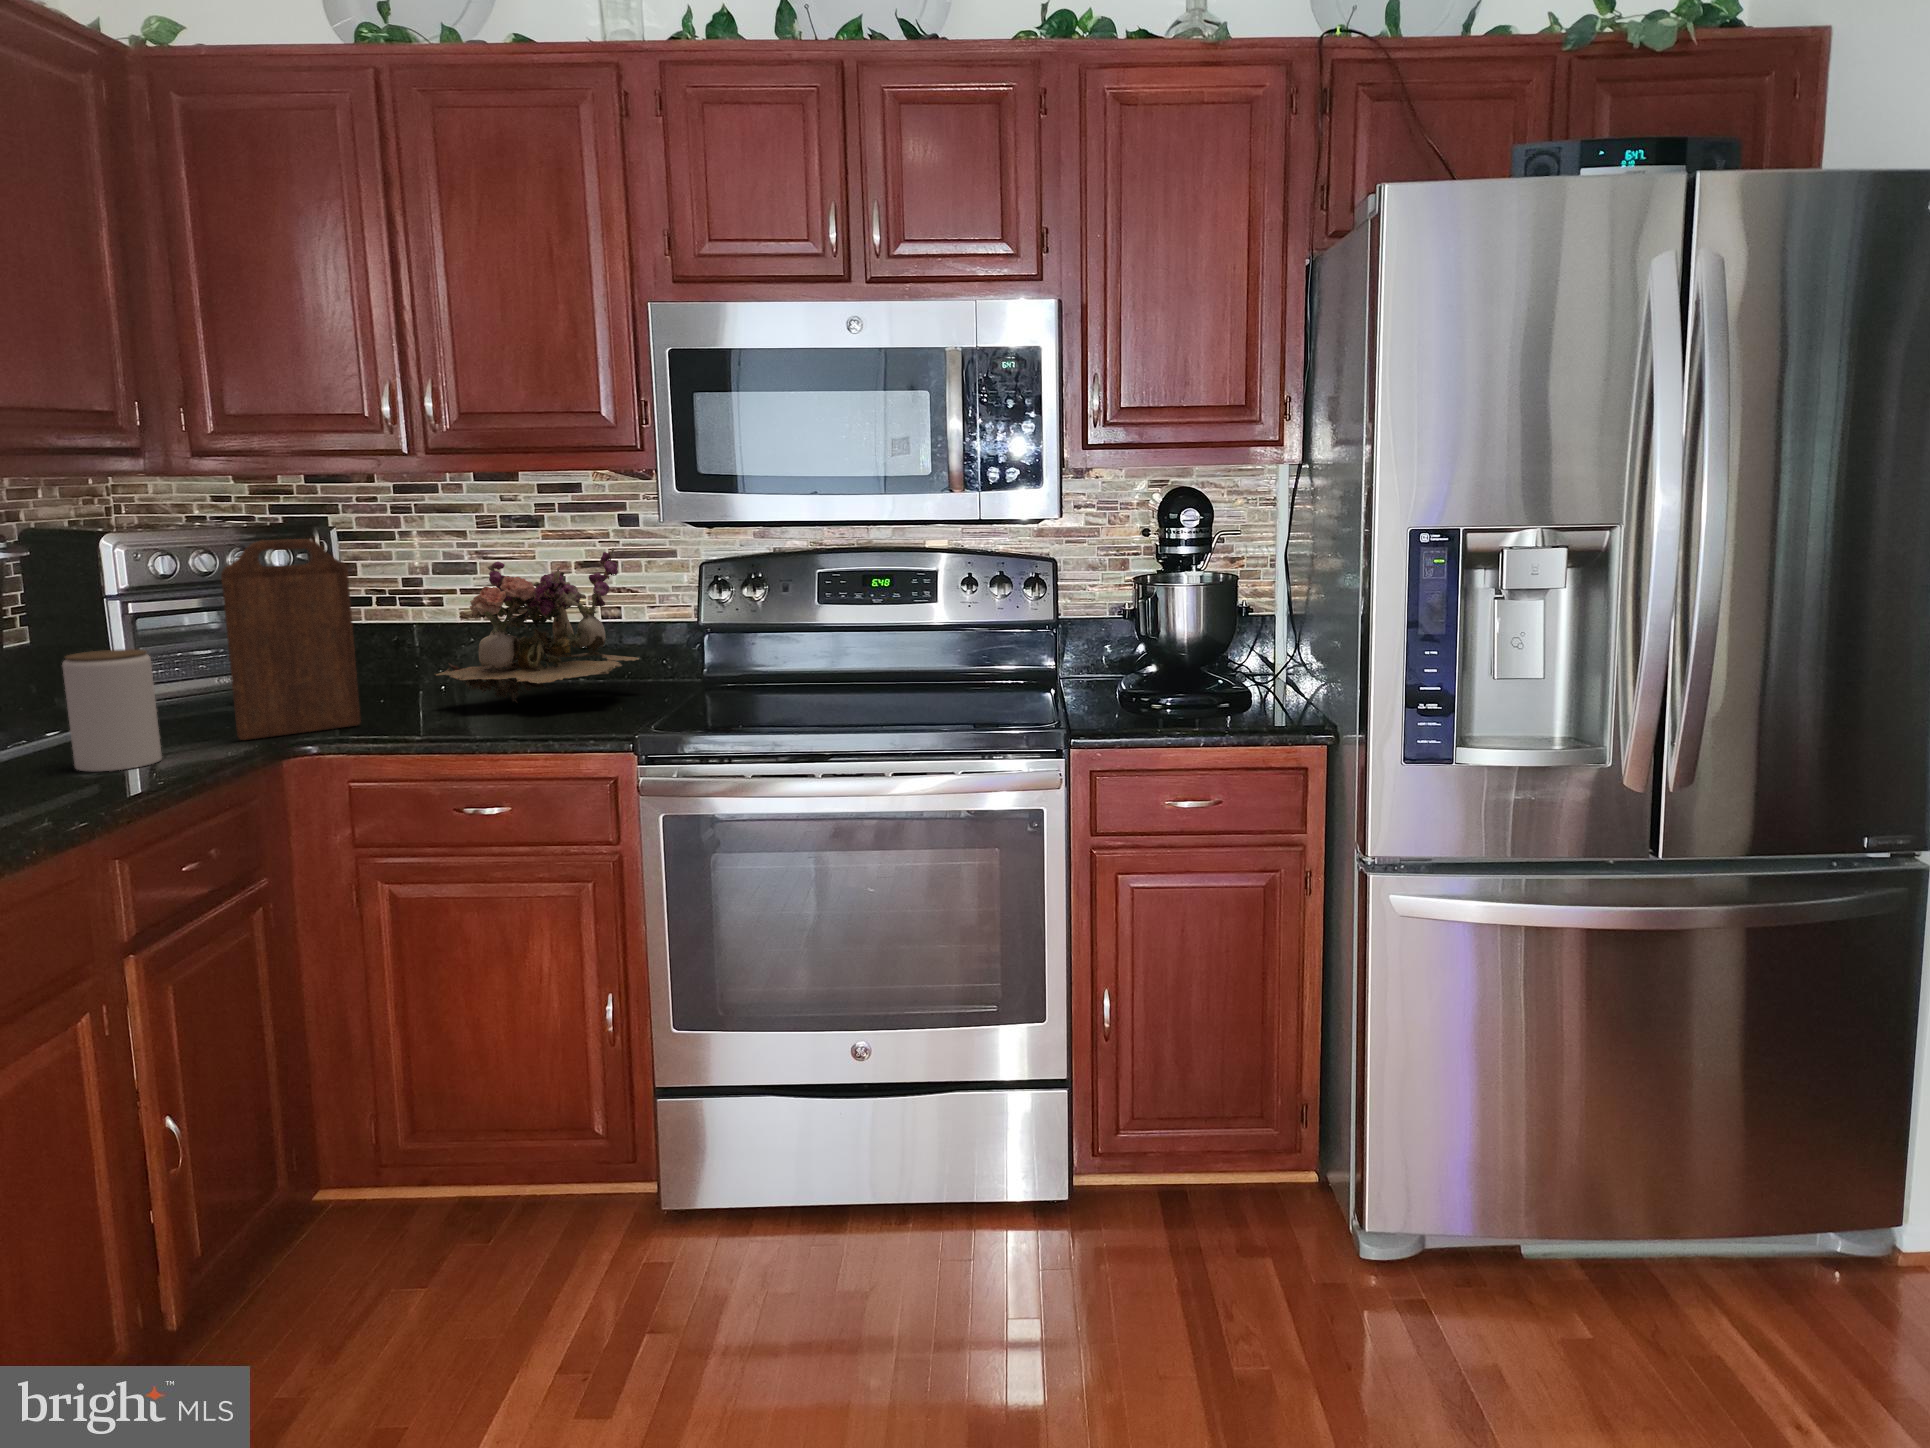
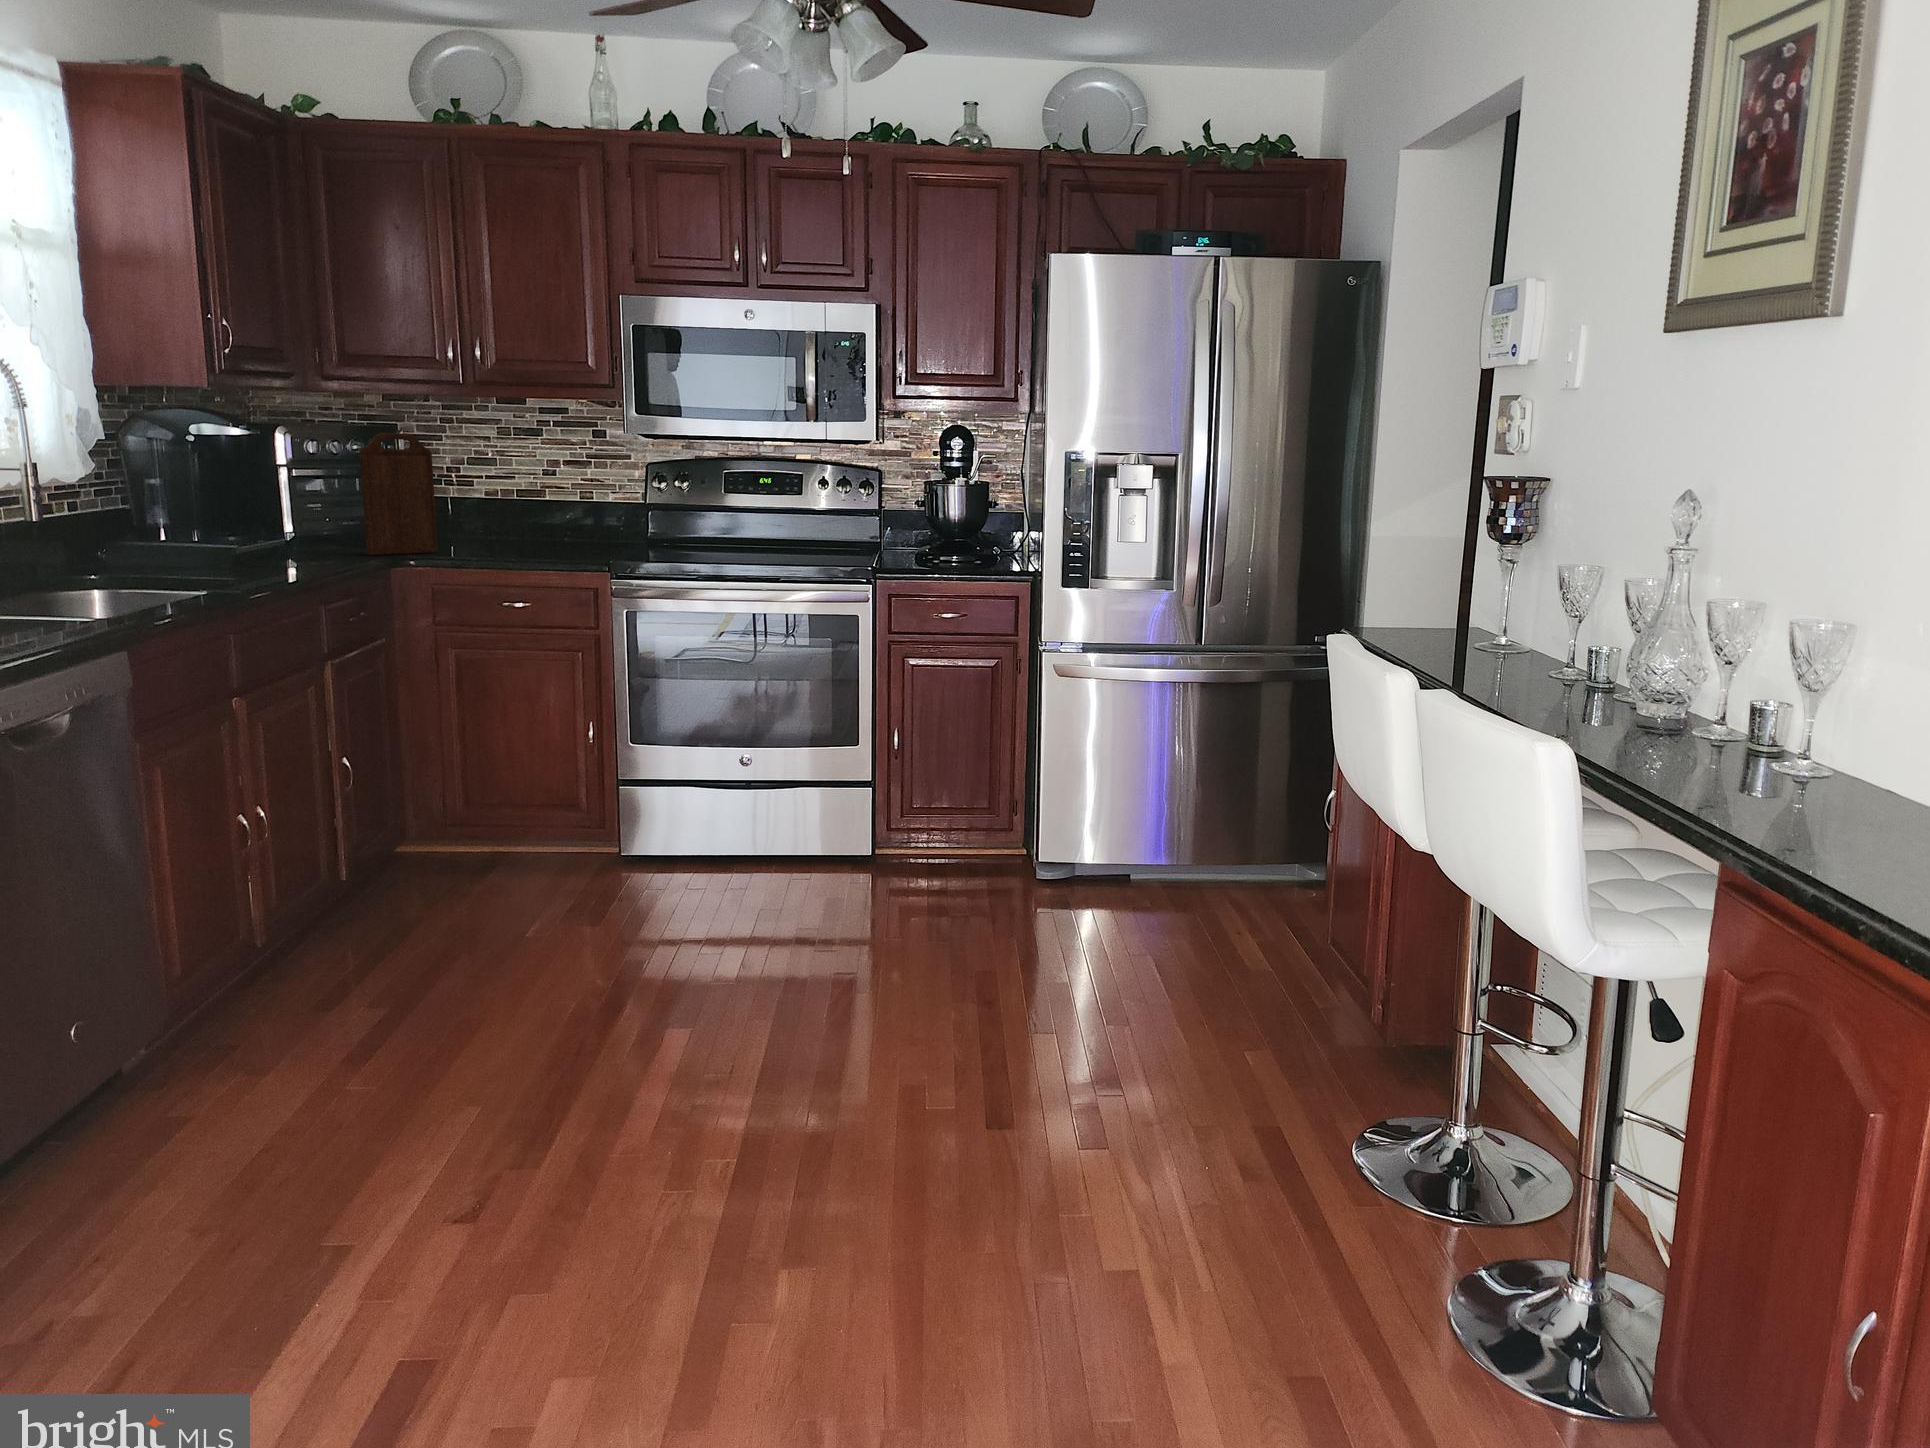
flower arrangement: present [436,548,639,703] -> none [478,452,608,548]
jar: present [62,649,162,771] -> none [278,493,332,562]

